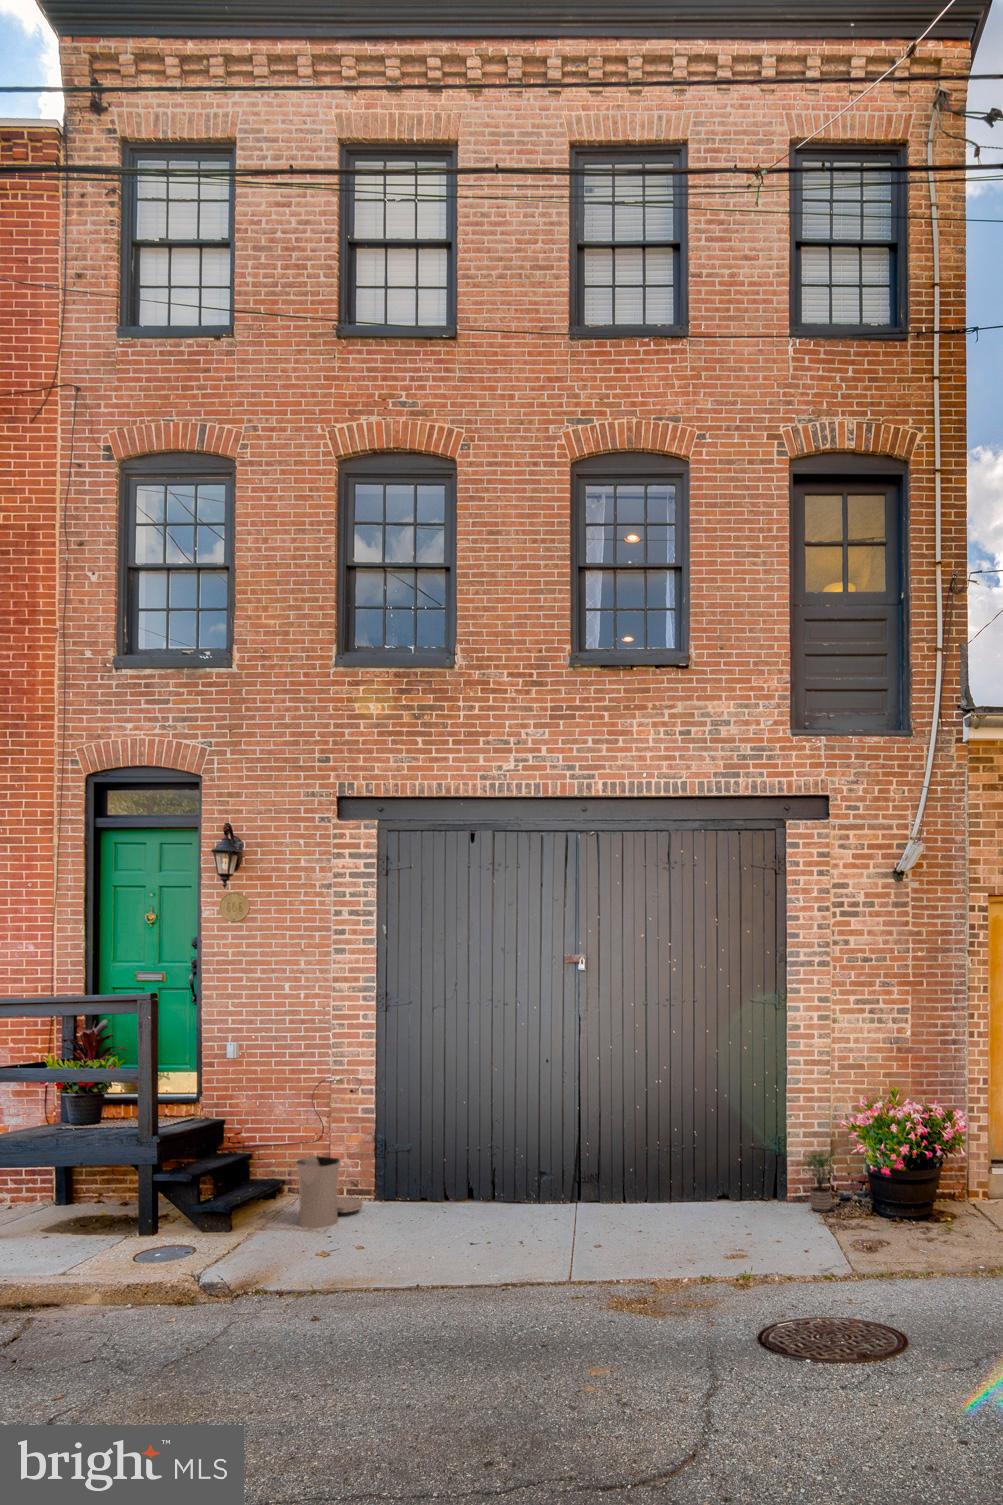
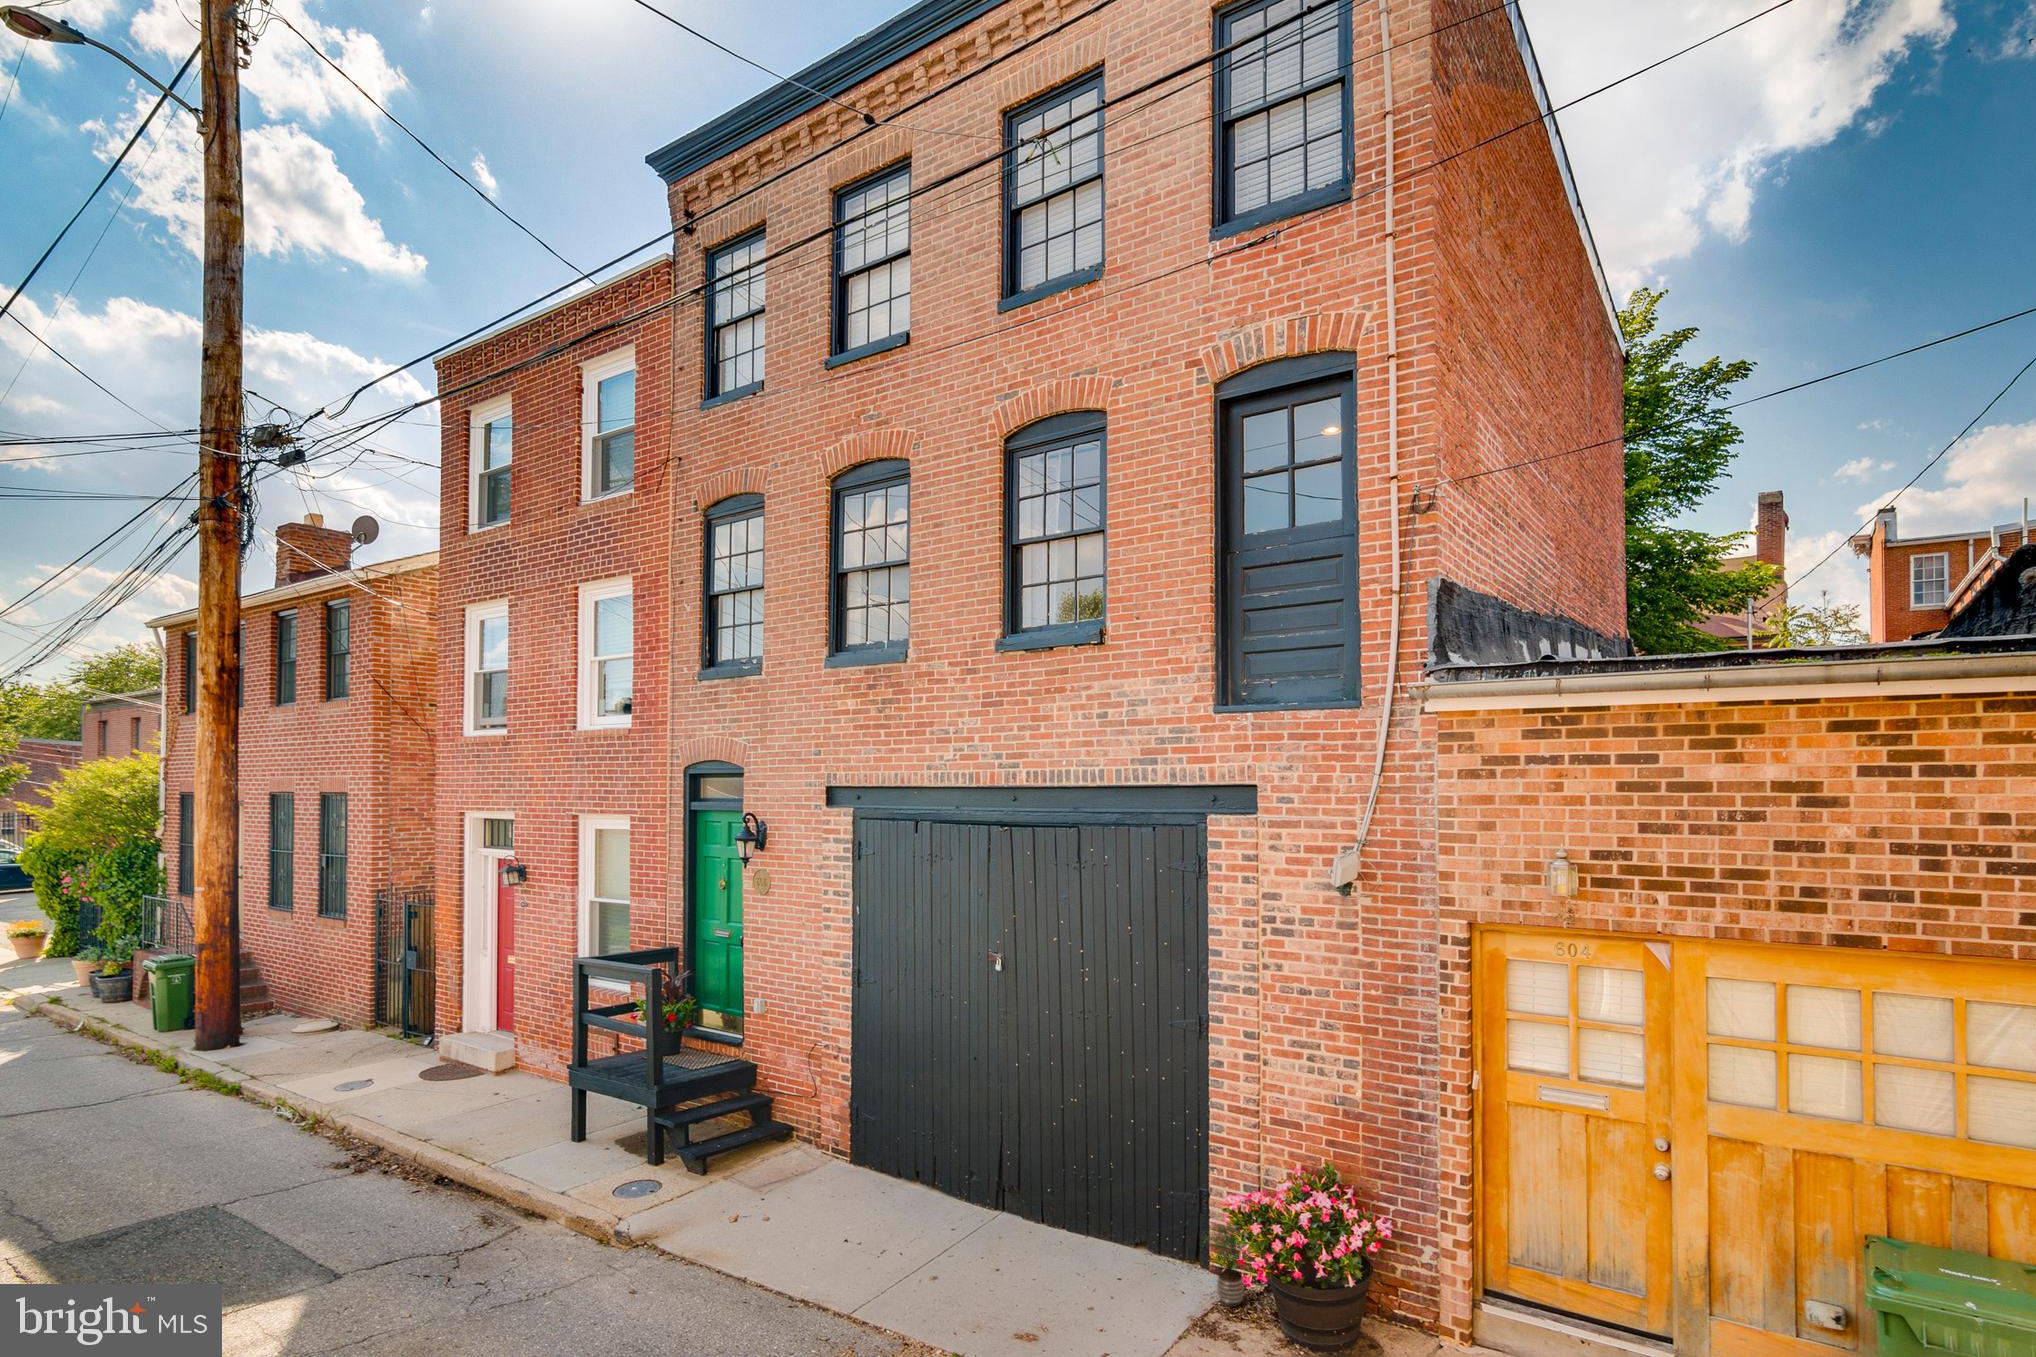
trash can: present [296,1156,362,1228] -> none [760,1116,835,1188]

